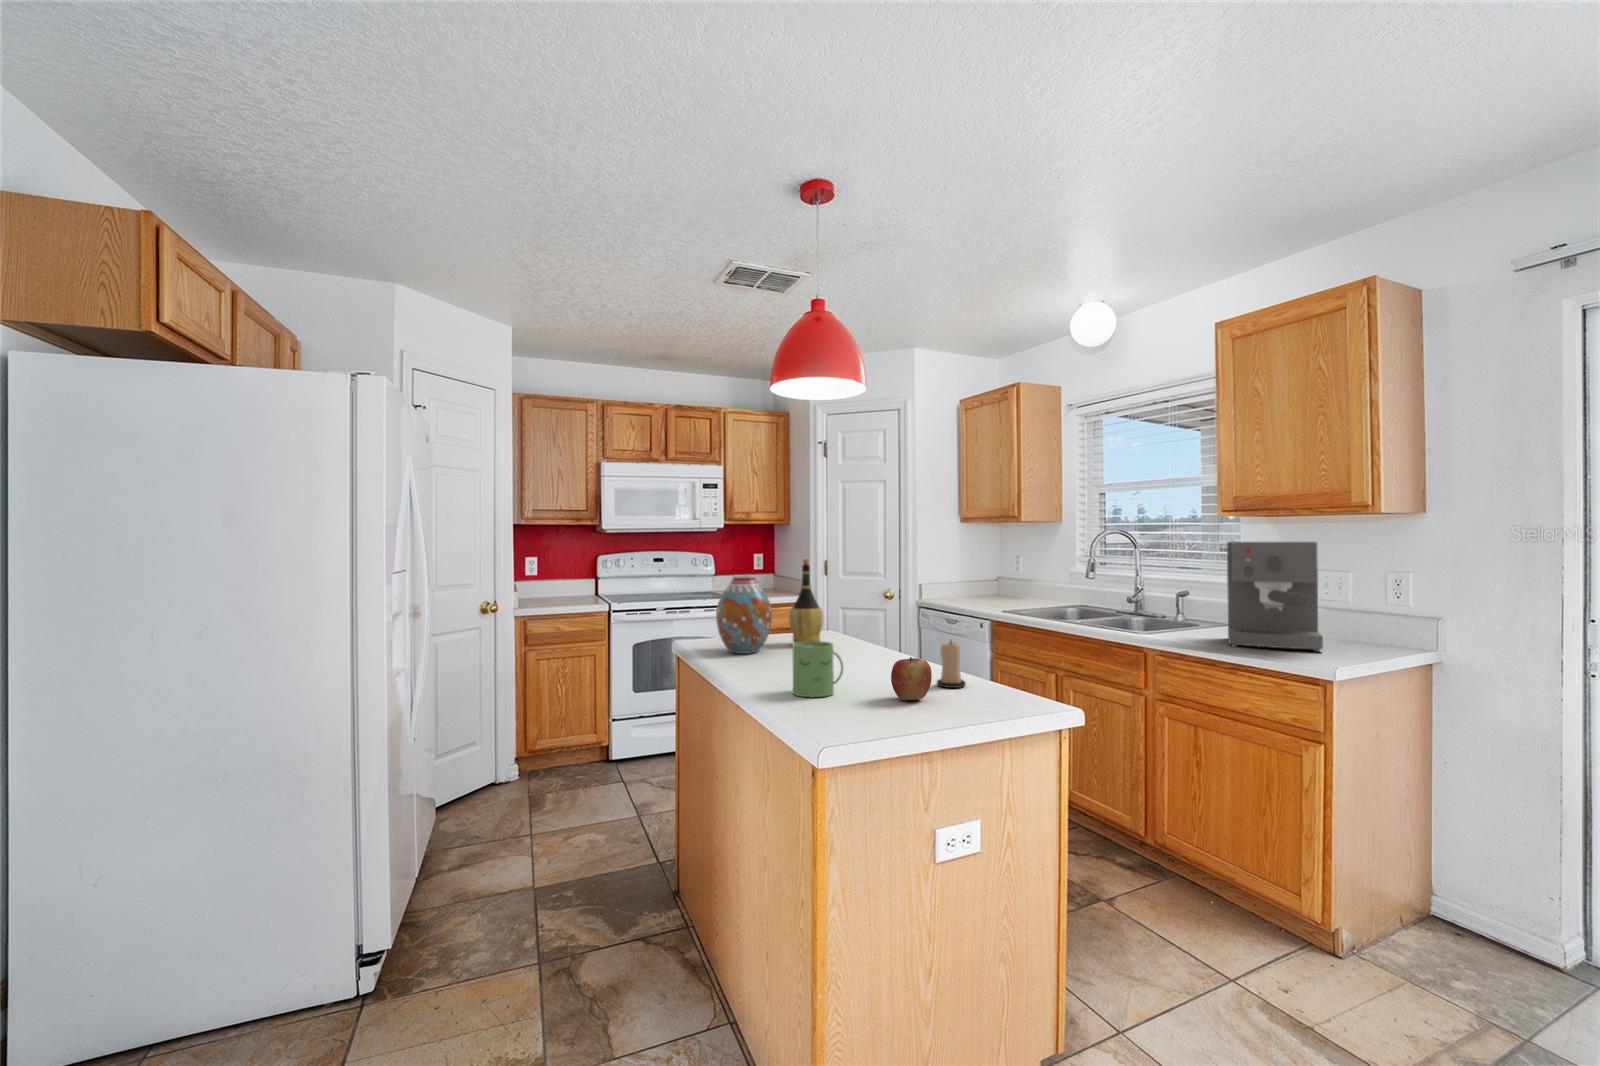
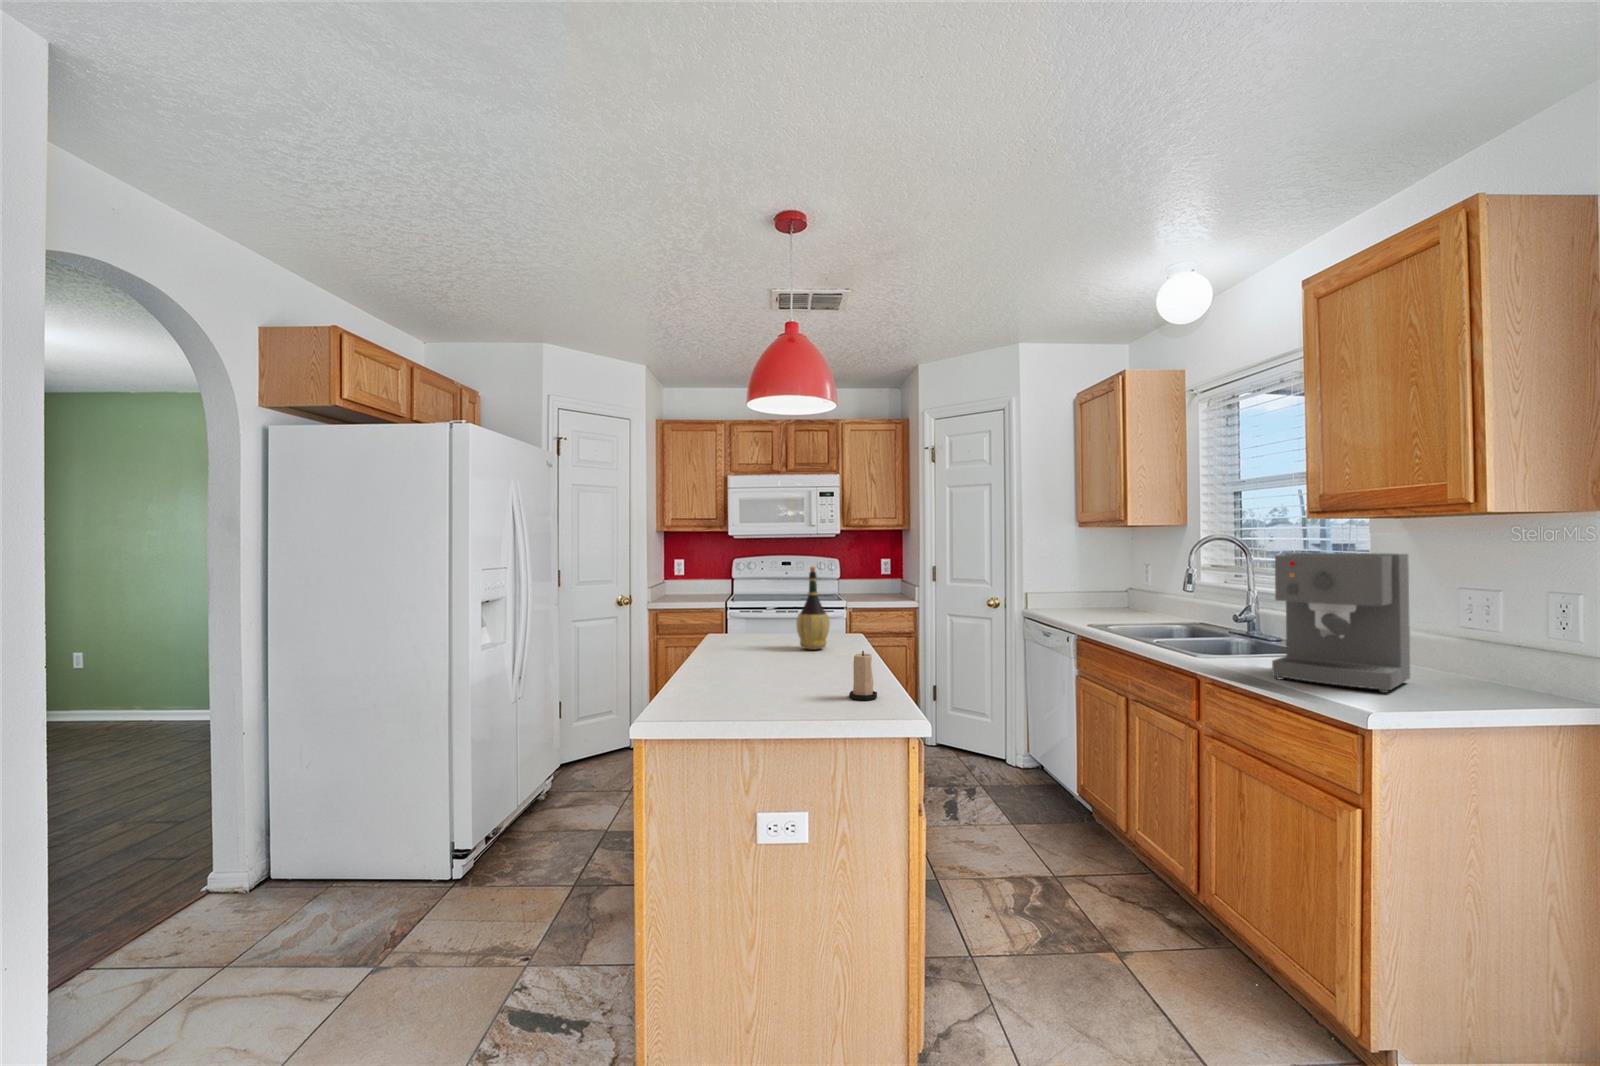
vase: present [716,575,772,654] -> none [718,581,770,654]
mug: present [793,641,843,697] -> none [704,645,750,698]
apple: present [891,657,932,701] -> none [776,666,816,708]

